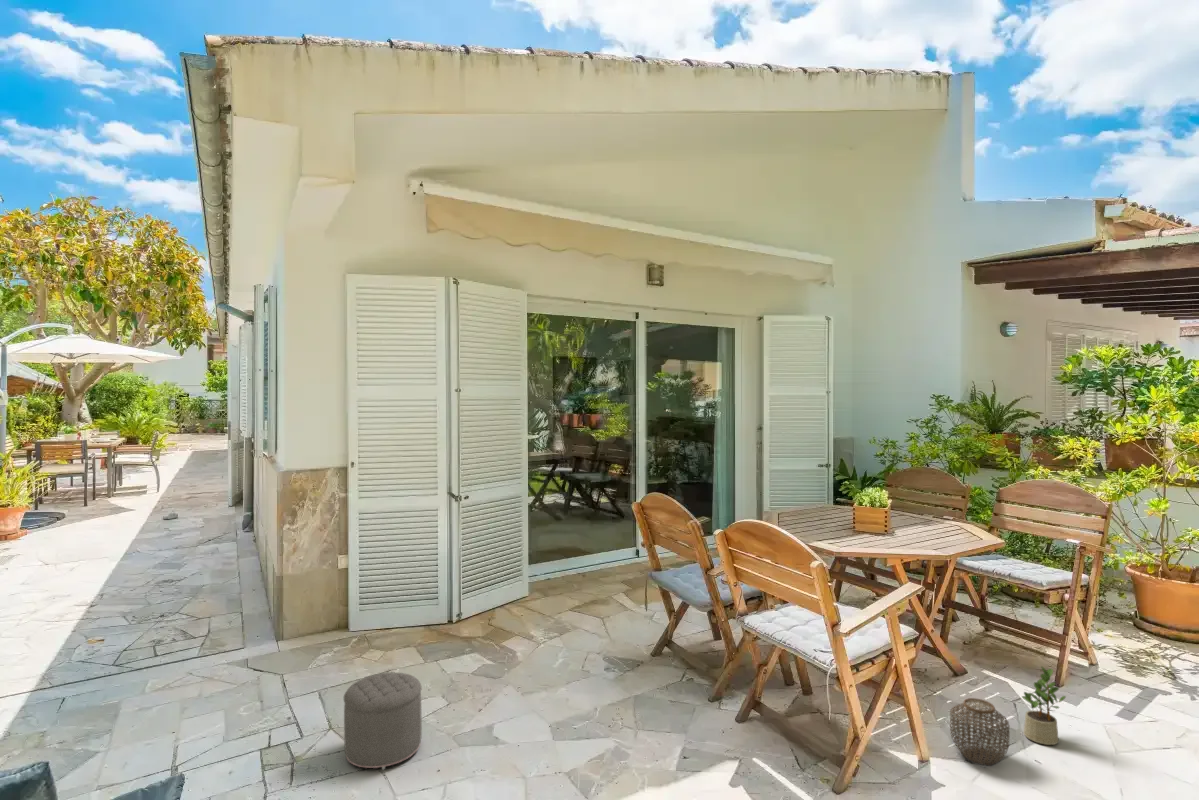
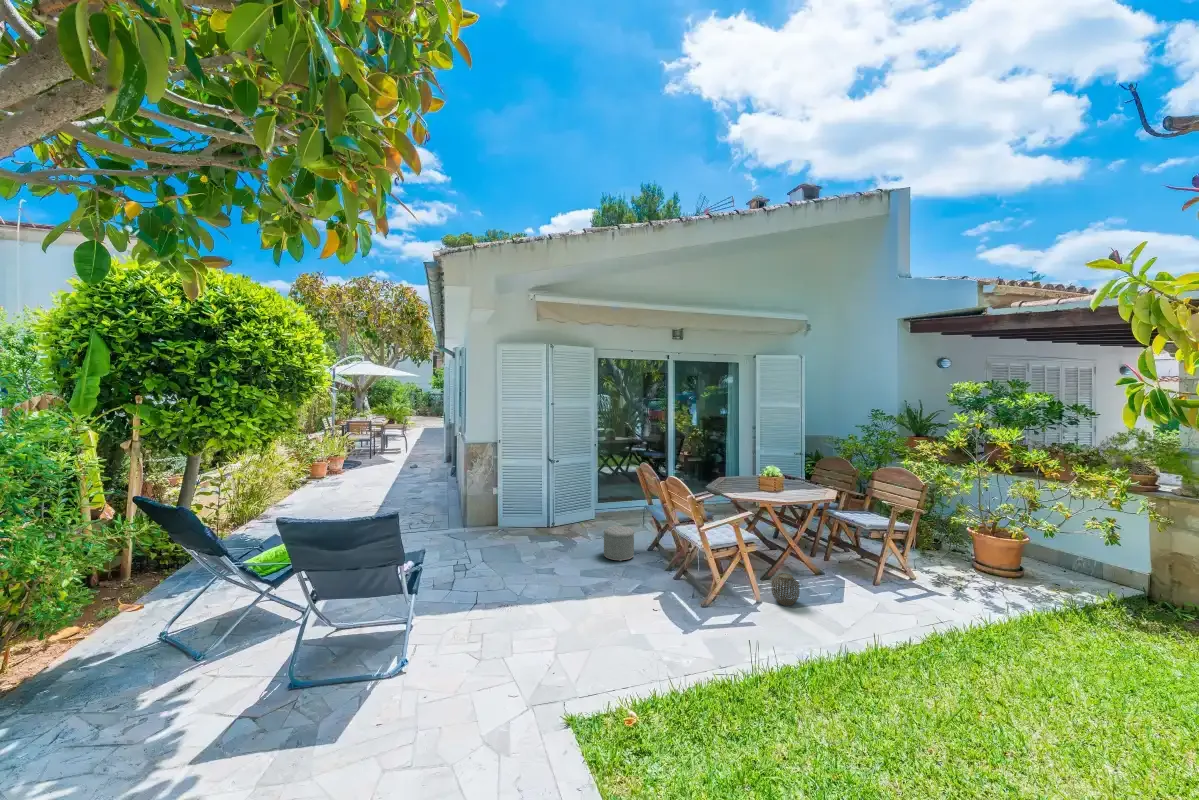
potted plant: present [1022,667,1065,745] -> none [818,562,839,602]
ottoman: present [344,672,422,769] -> present [604,526,634,561]

